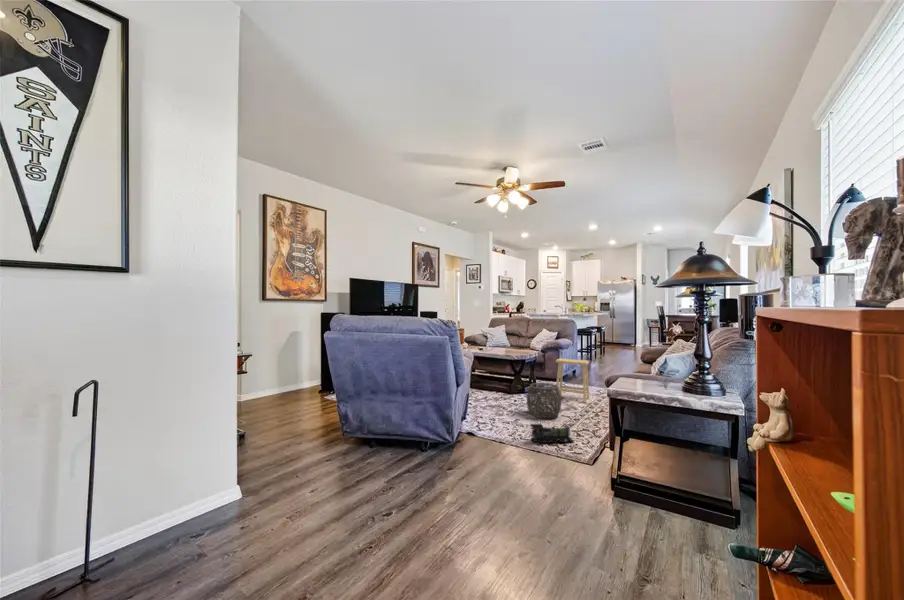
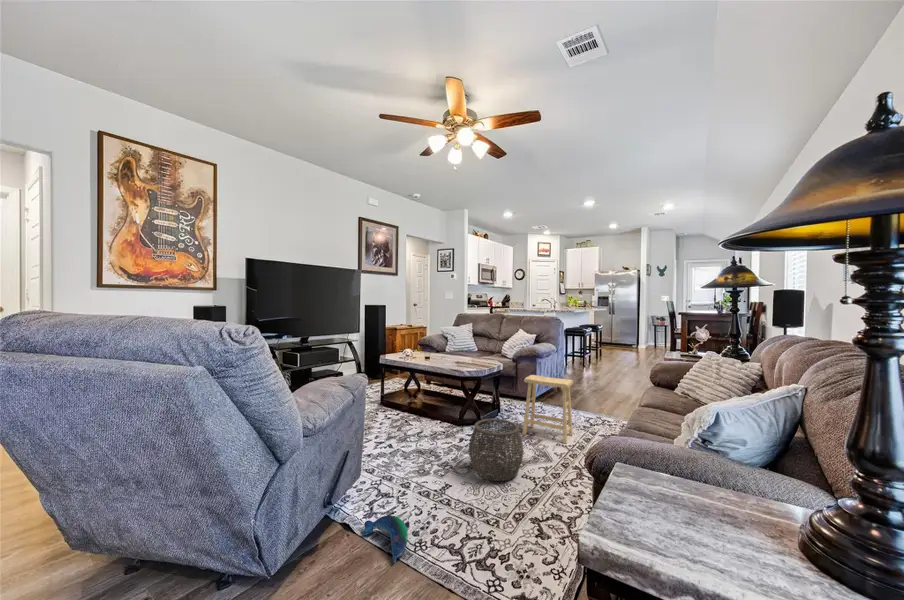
toy train: present [530,424,574,443] -> none [450,509,530,554]
plush toy: none [479,427,508,446] -> present [362,515,410,563]

